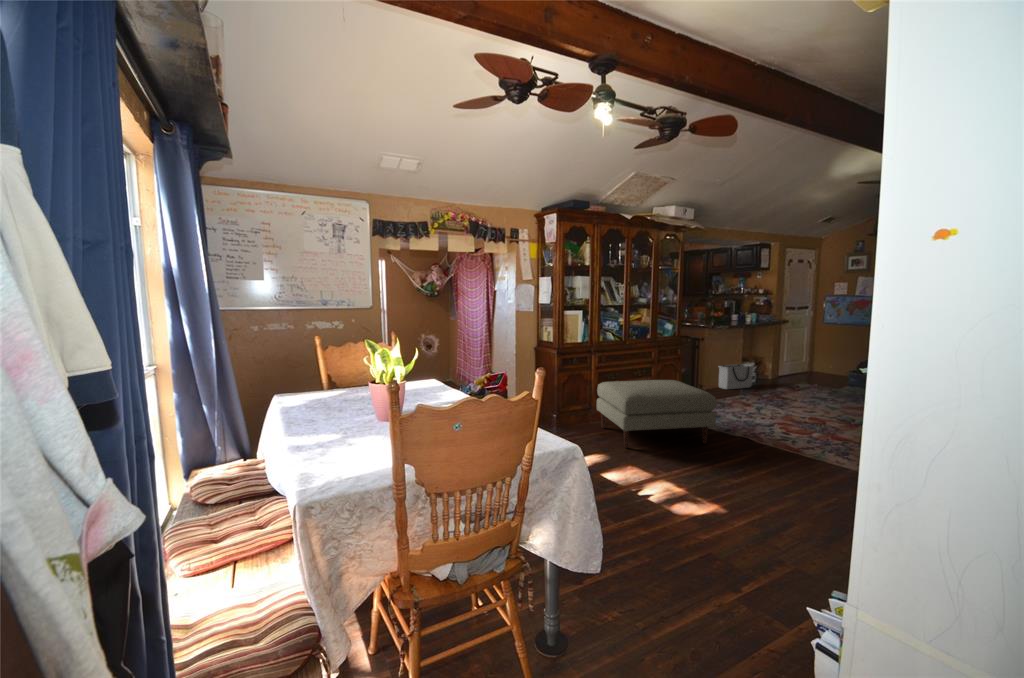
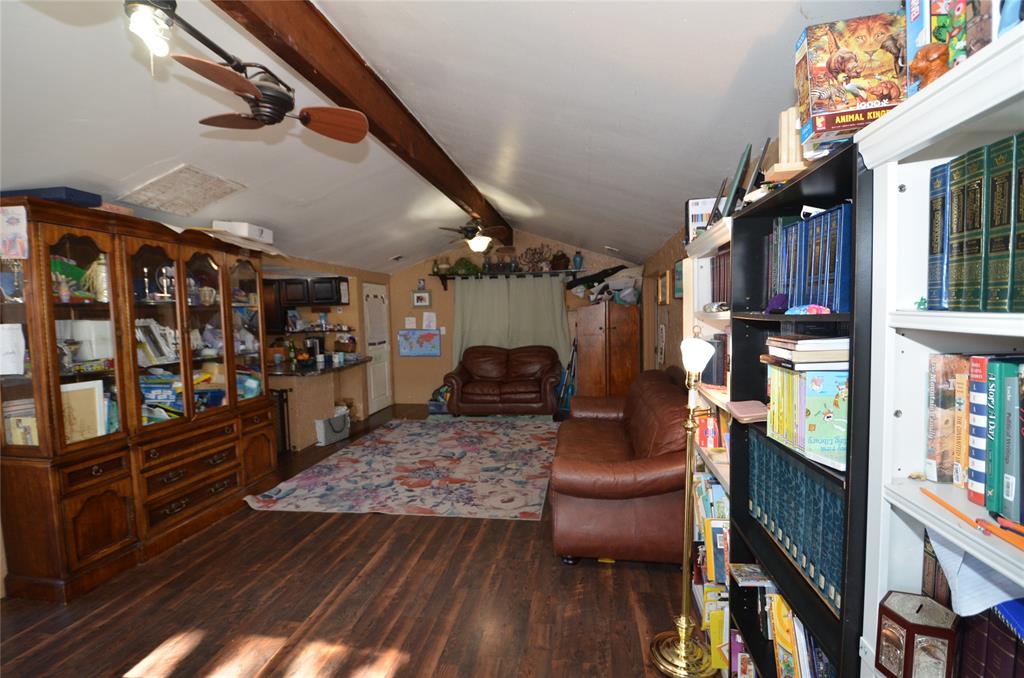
ottoman: present [597,380,716,448] -> none [149,460,343,595]

